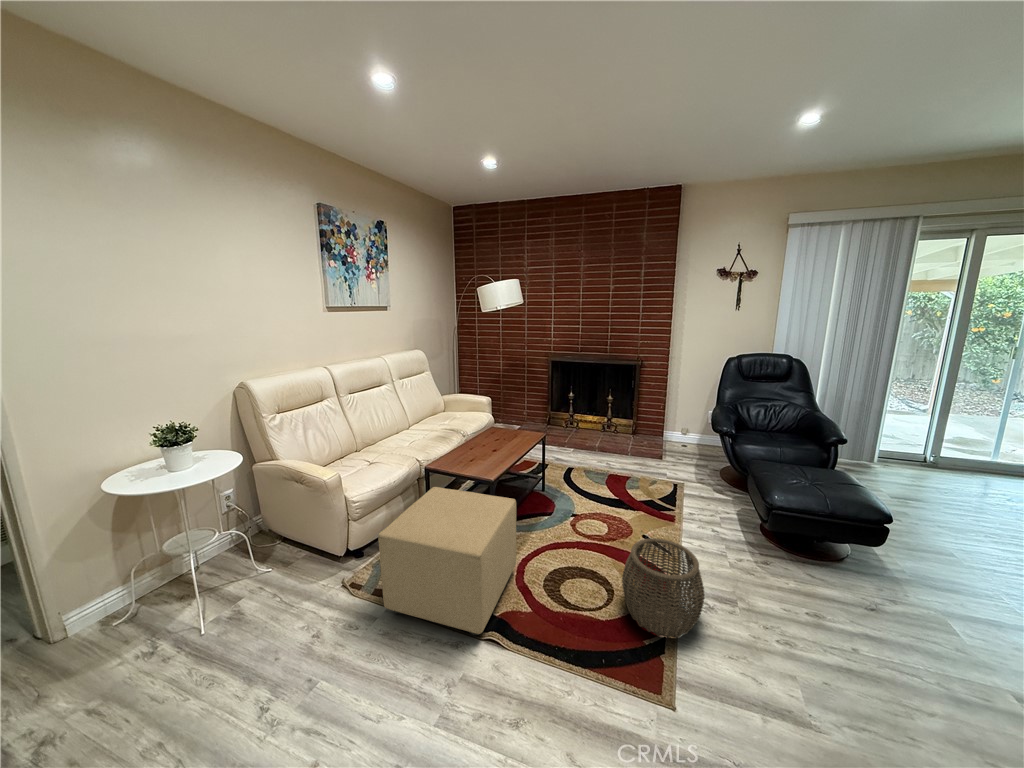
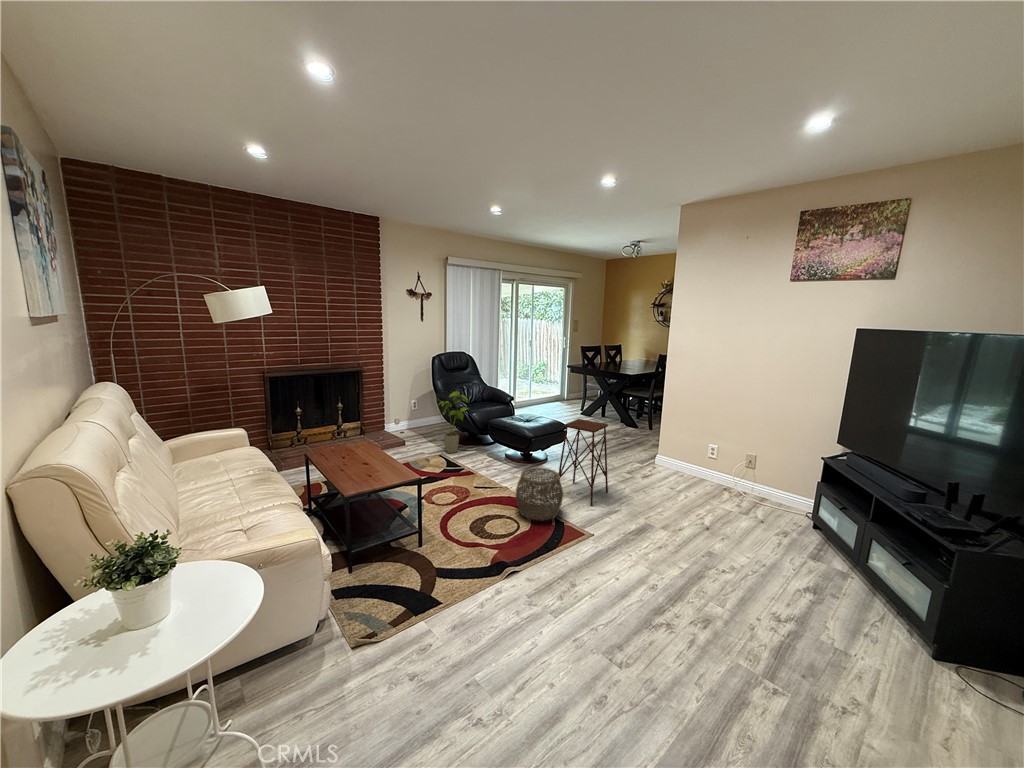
house plant: none [686,404,737,486] -> present [439,391,468,453]
ottoman: present [378,487,516,635] -> none [382,481,511,617]
side table: none [738,498,882,691] -> present [558,419,608,506]

